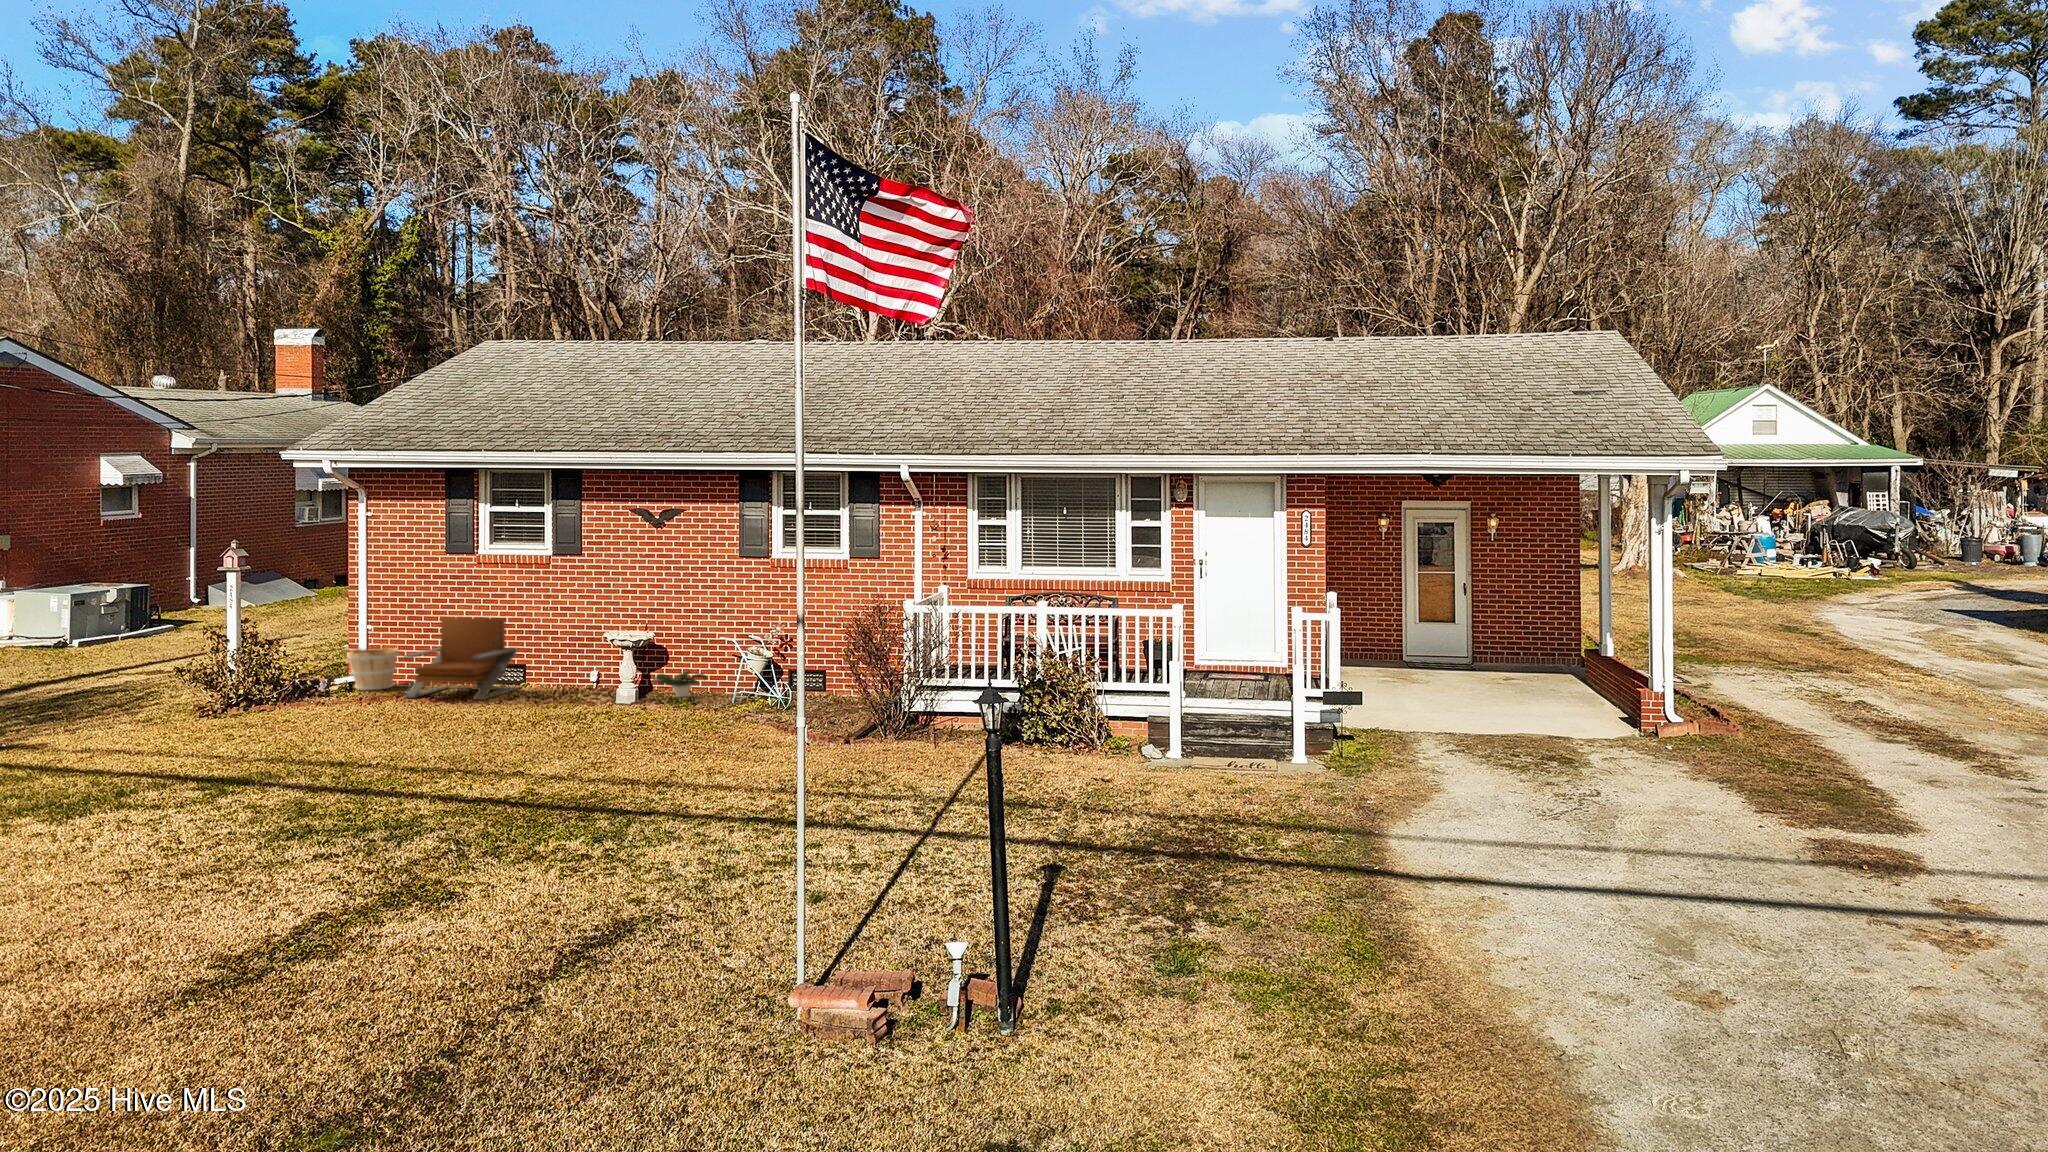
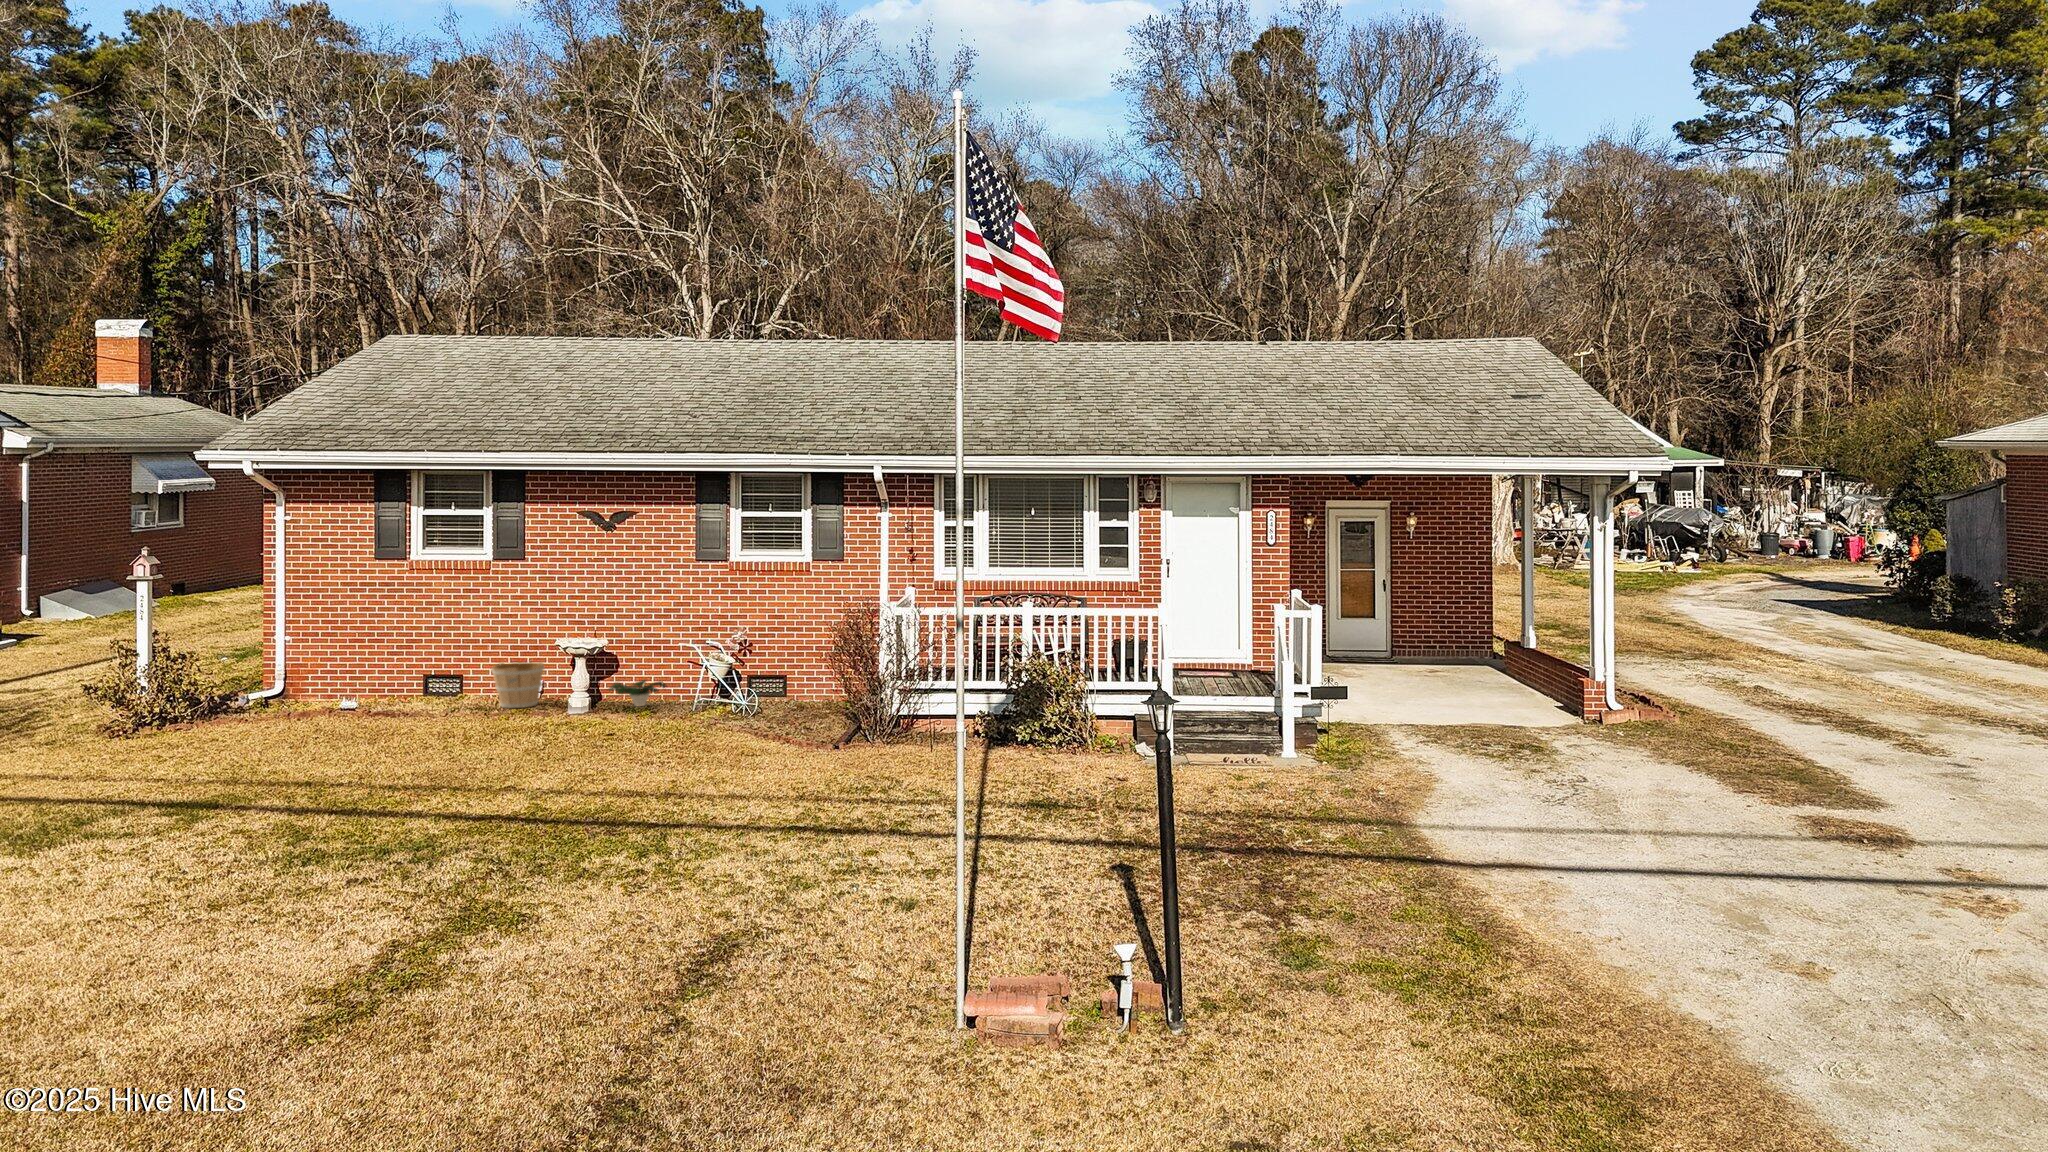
lounge chair: present [404,617,518,700] -> none [331,627,457,715]
wooden bucket: present [347,648,399,691] -> present [491,662,545,708]

